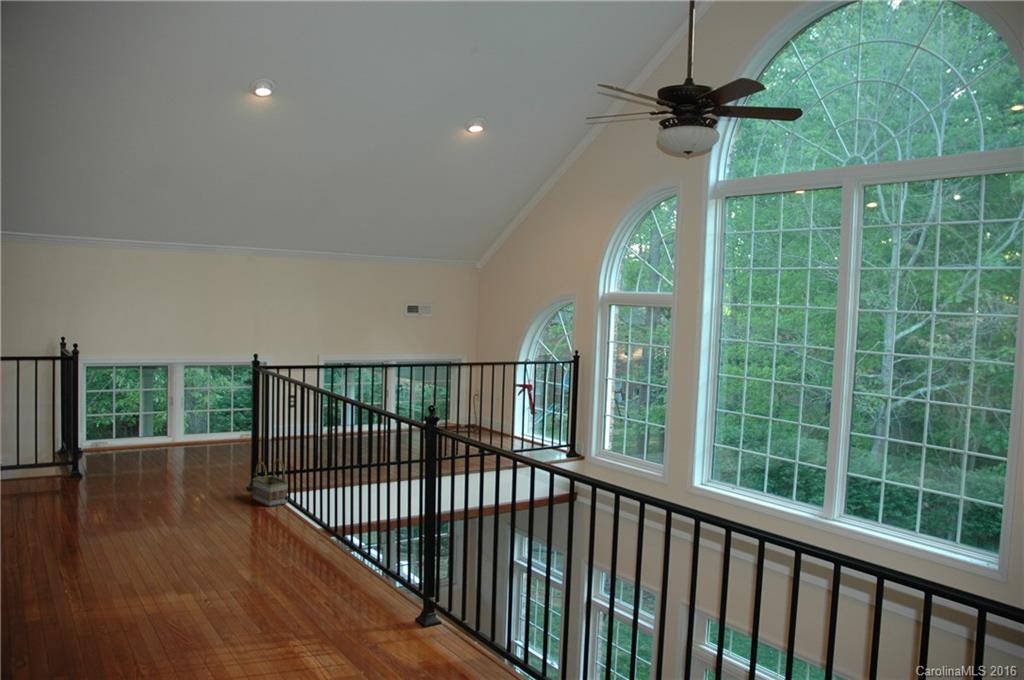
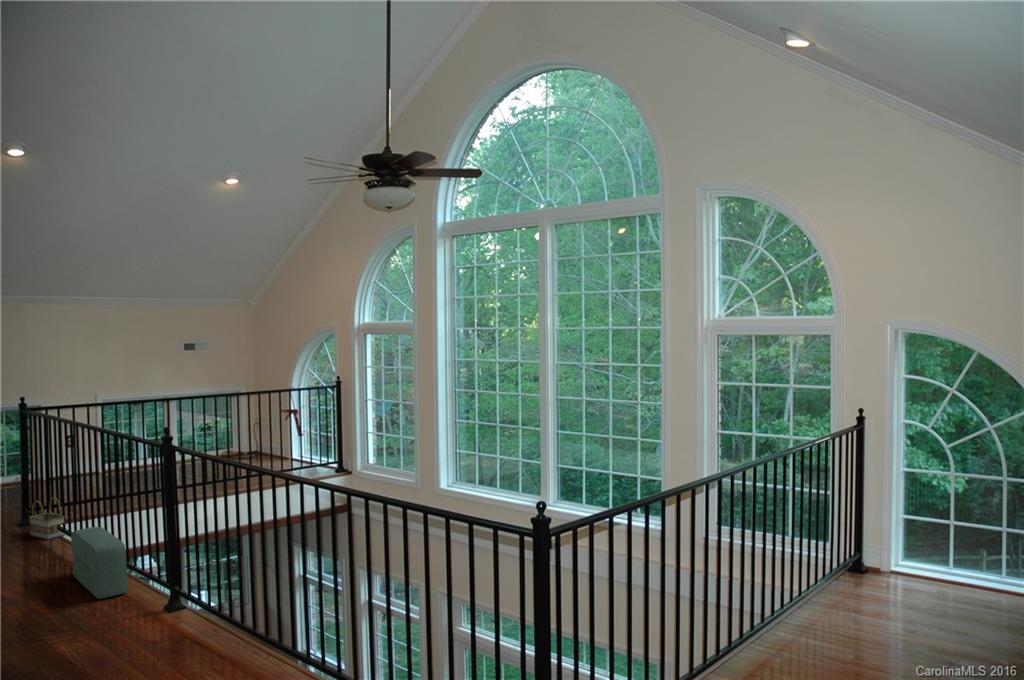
pouf: none [292,503,354,600] -> present [71,527,127,599]

